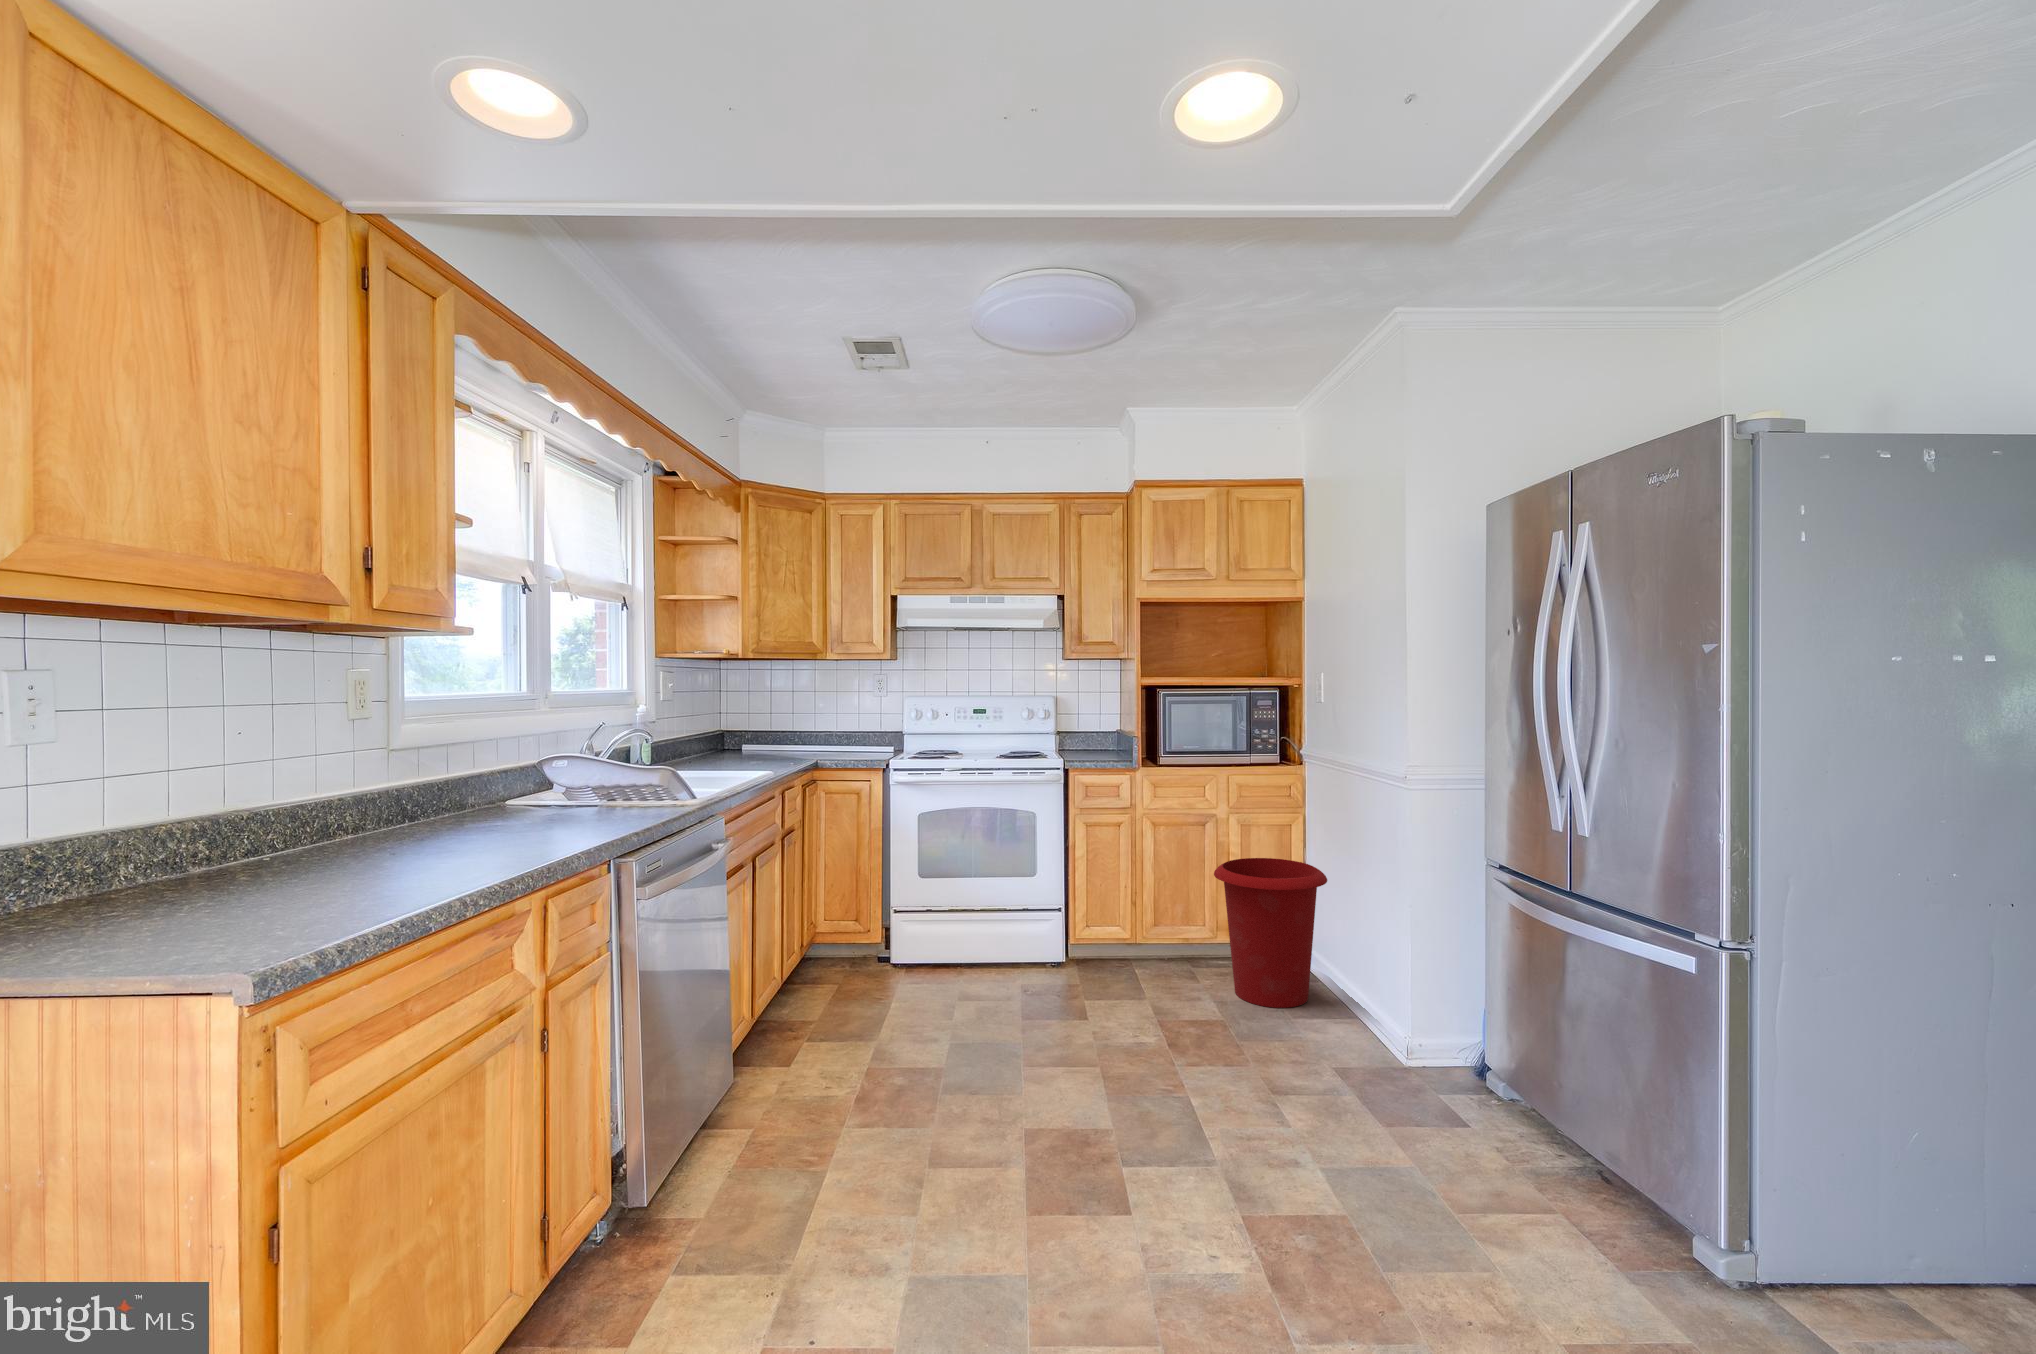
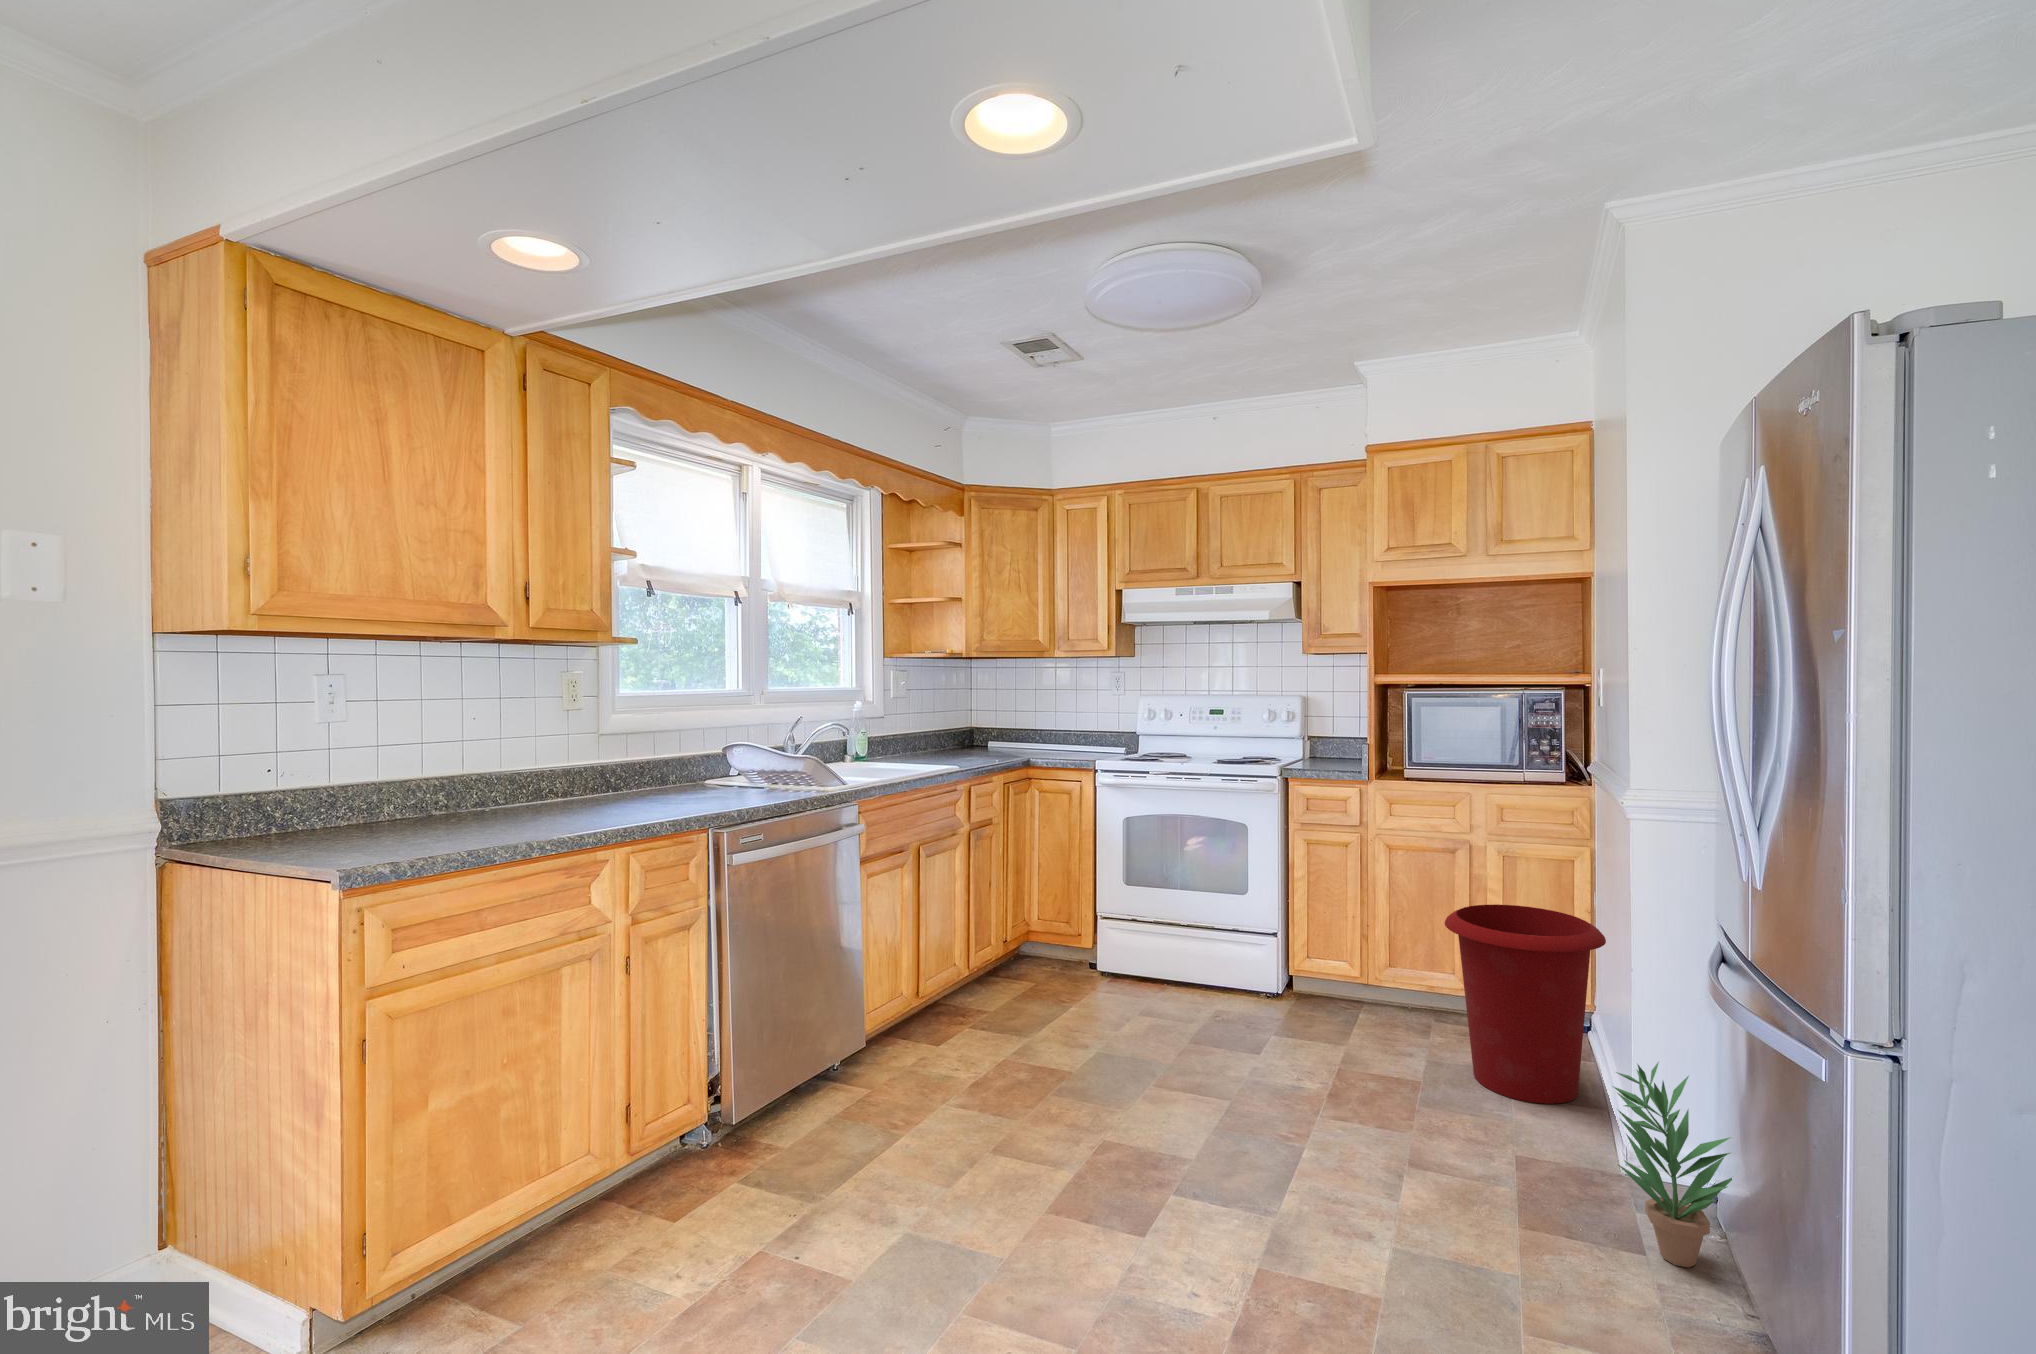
potted plant: none [1396,955,1479,1098] -> present [1612,1062,1732,1268]

